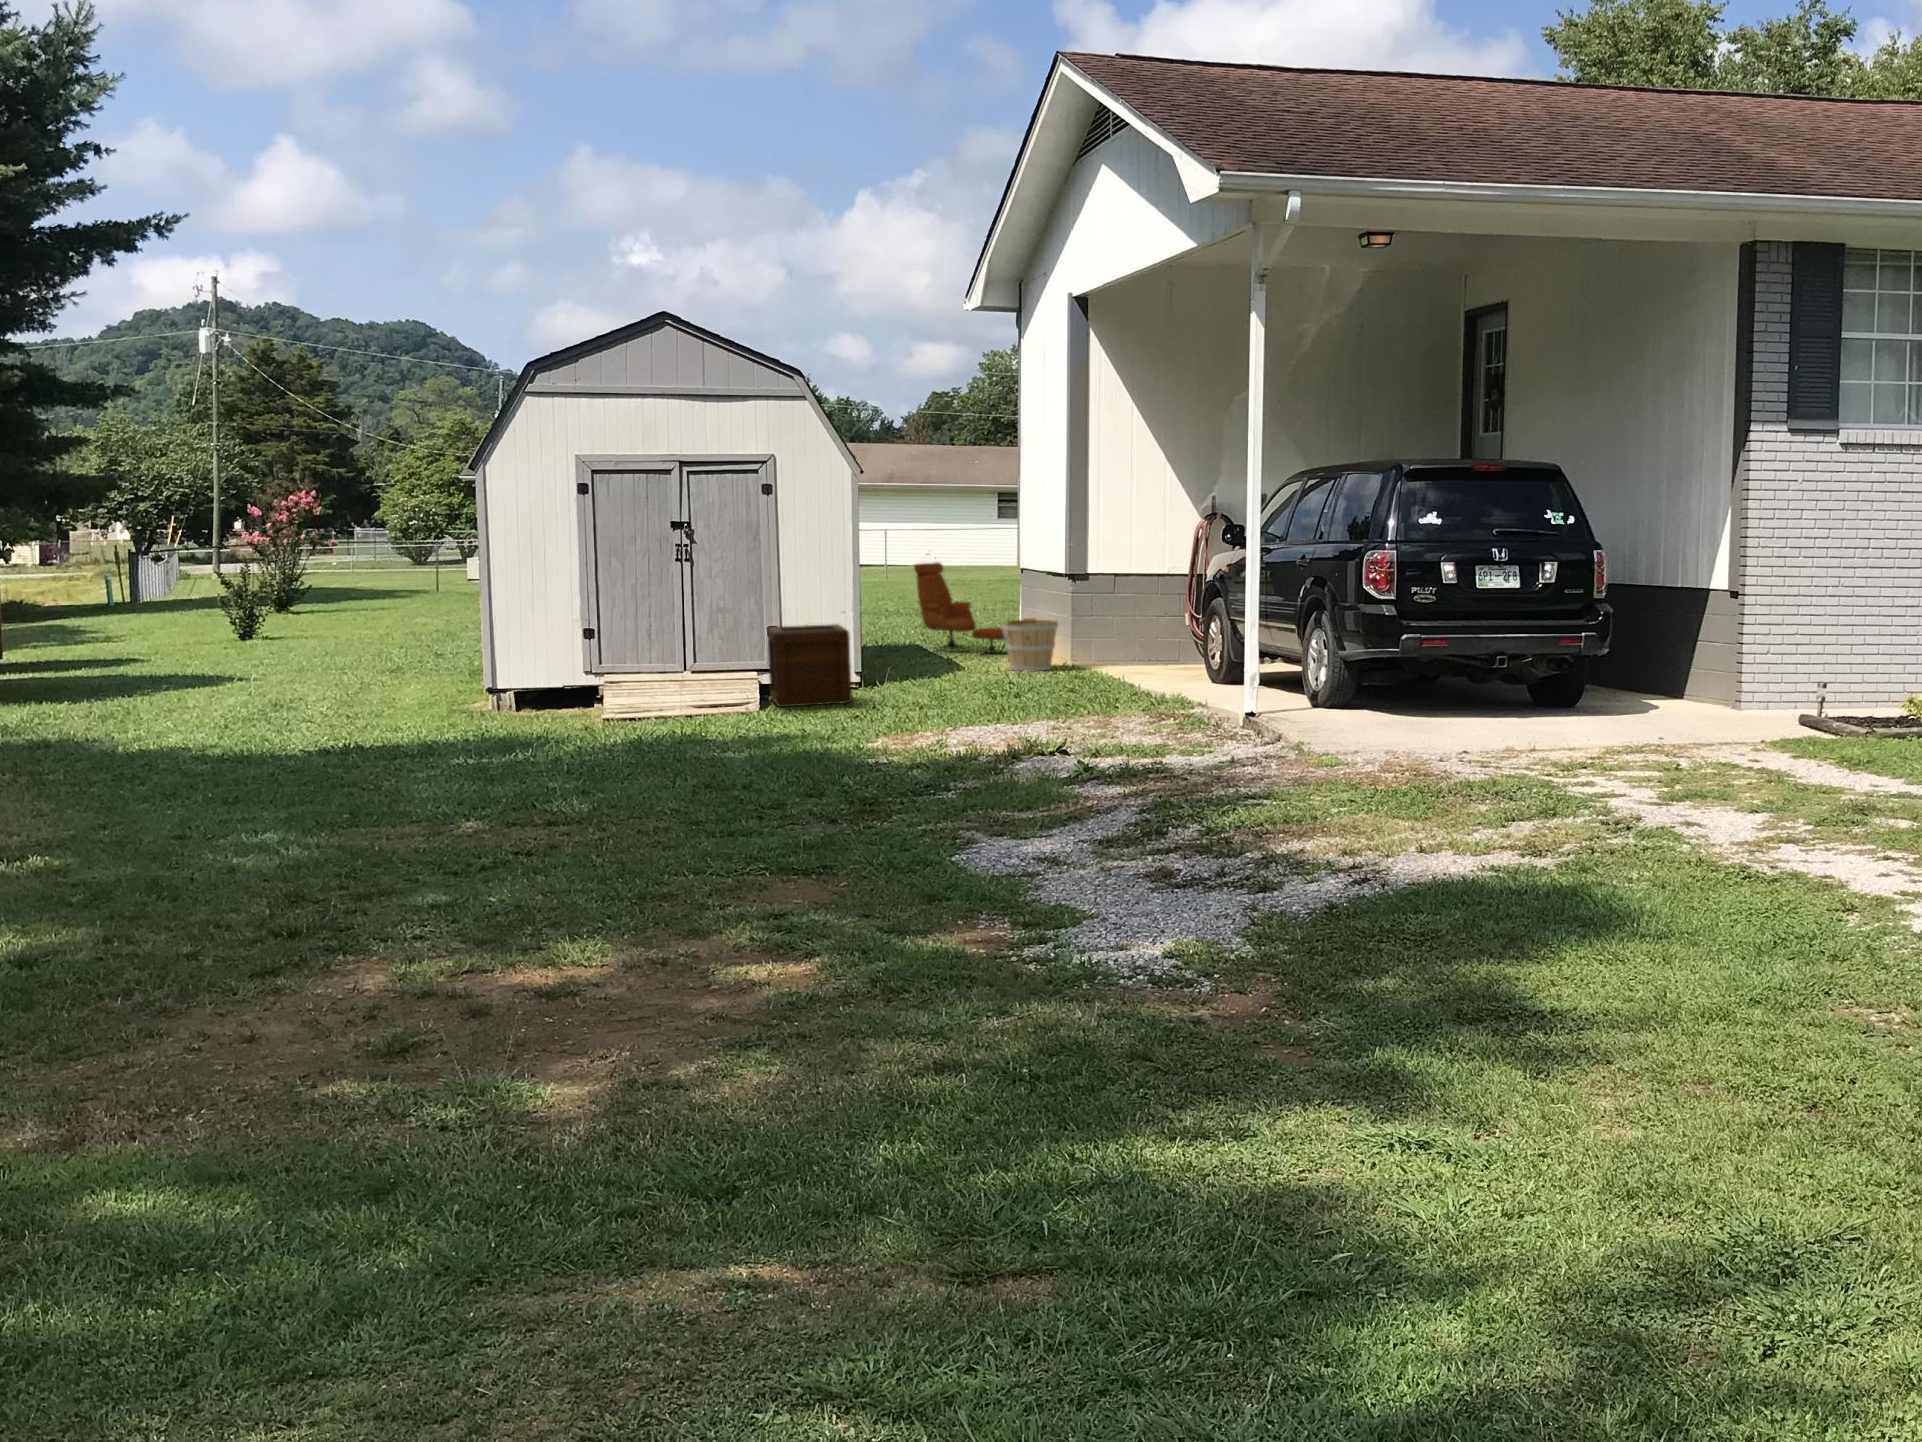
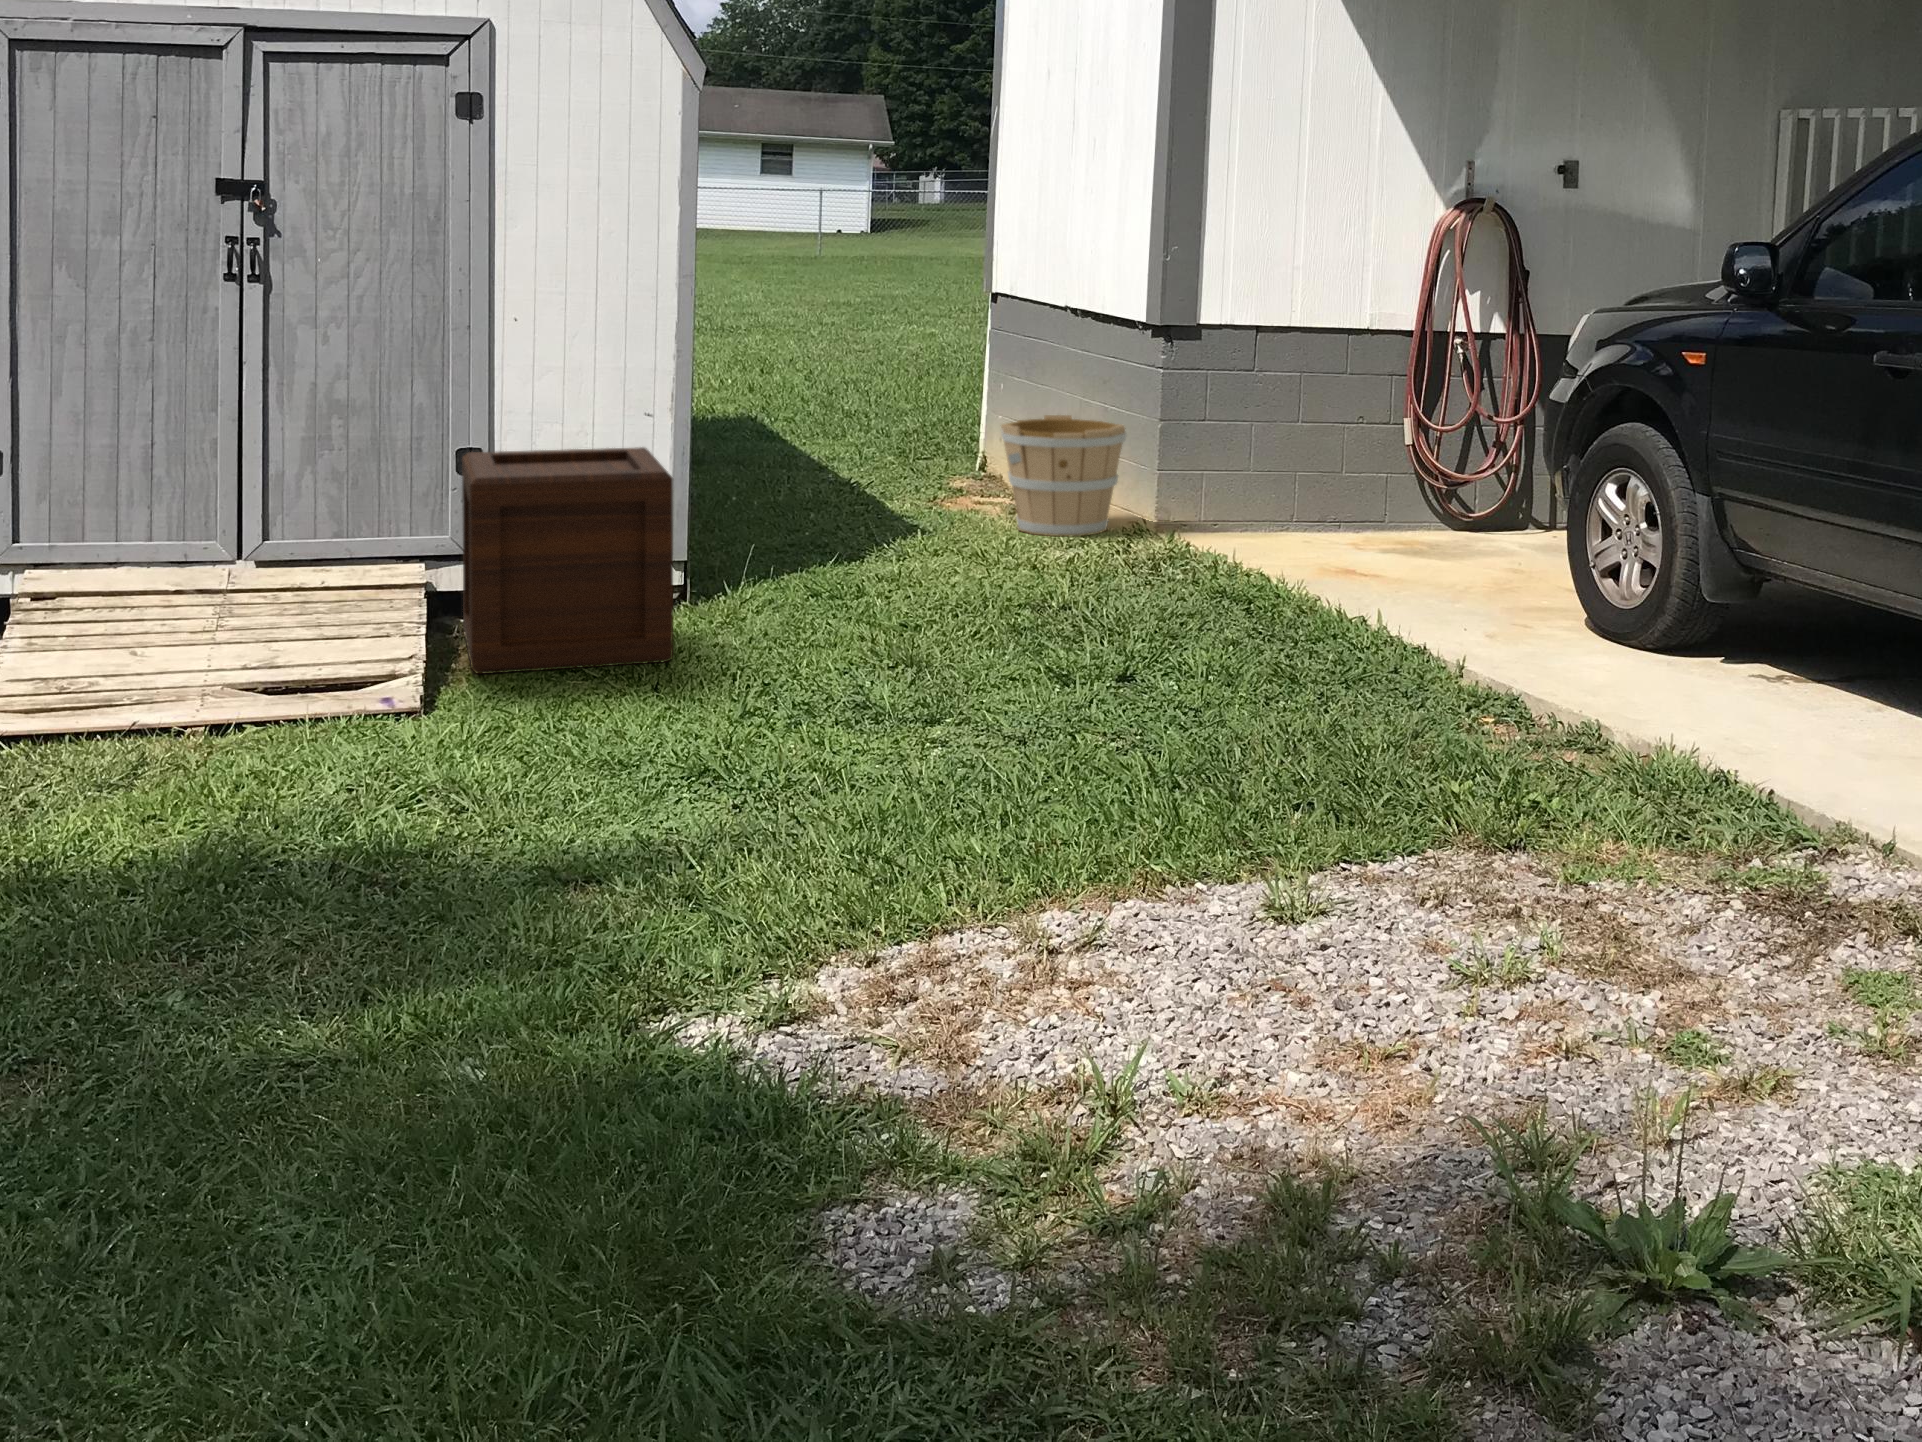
lounge chair: present [914,562,1005,653] -> none [797,284,990,478]

